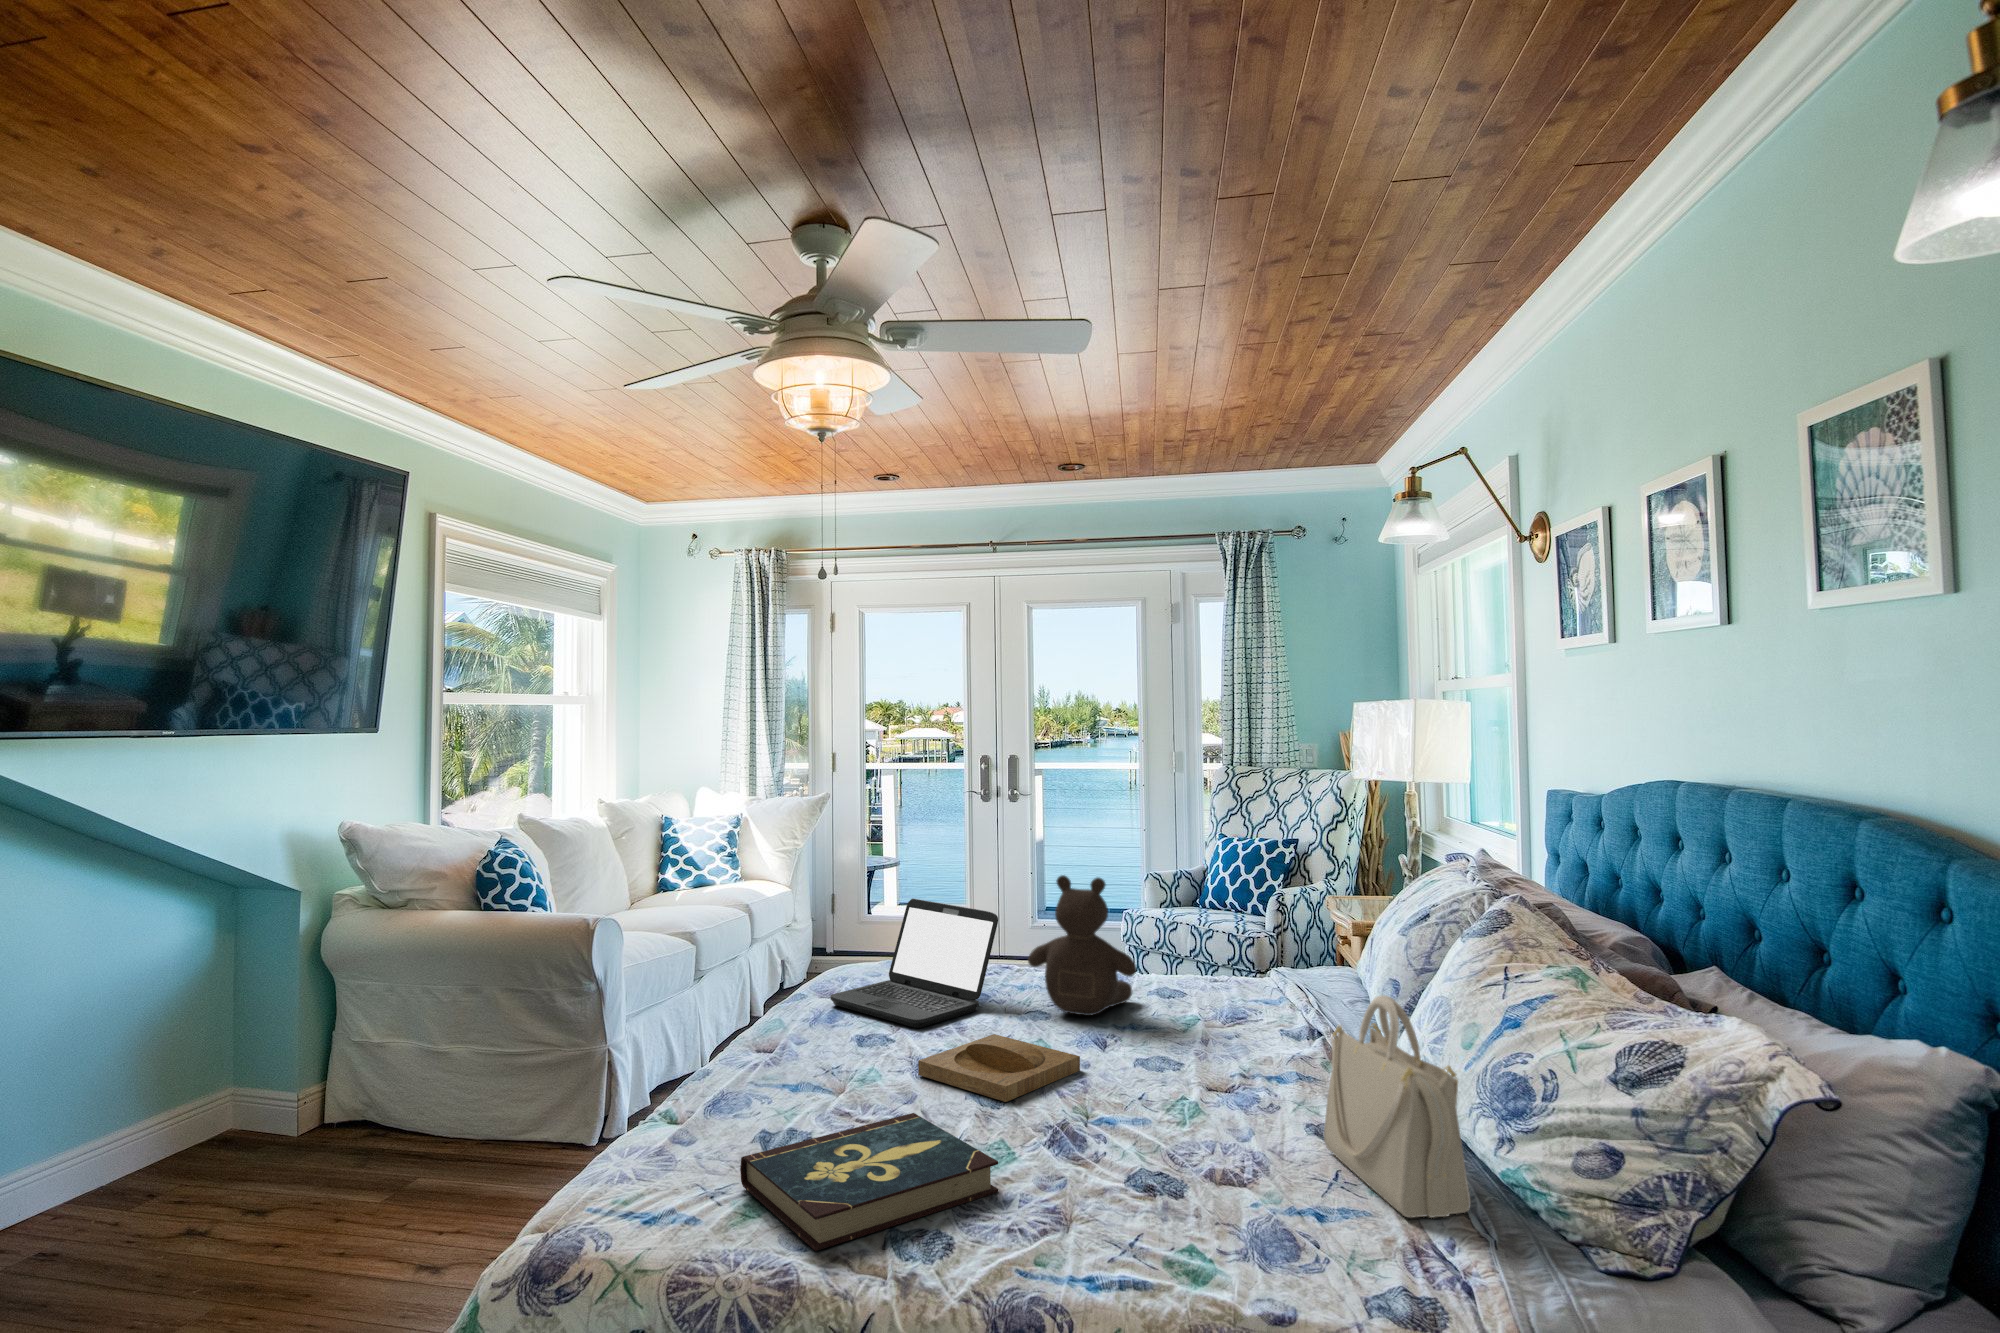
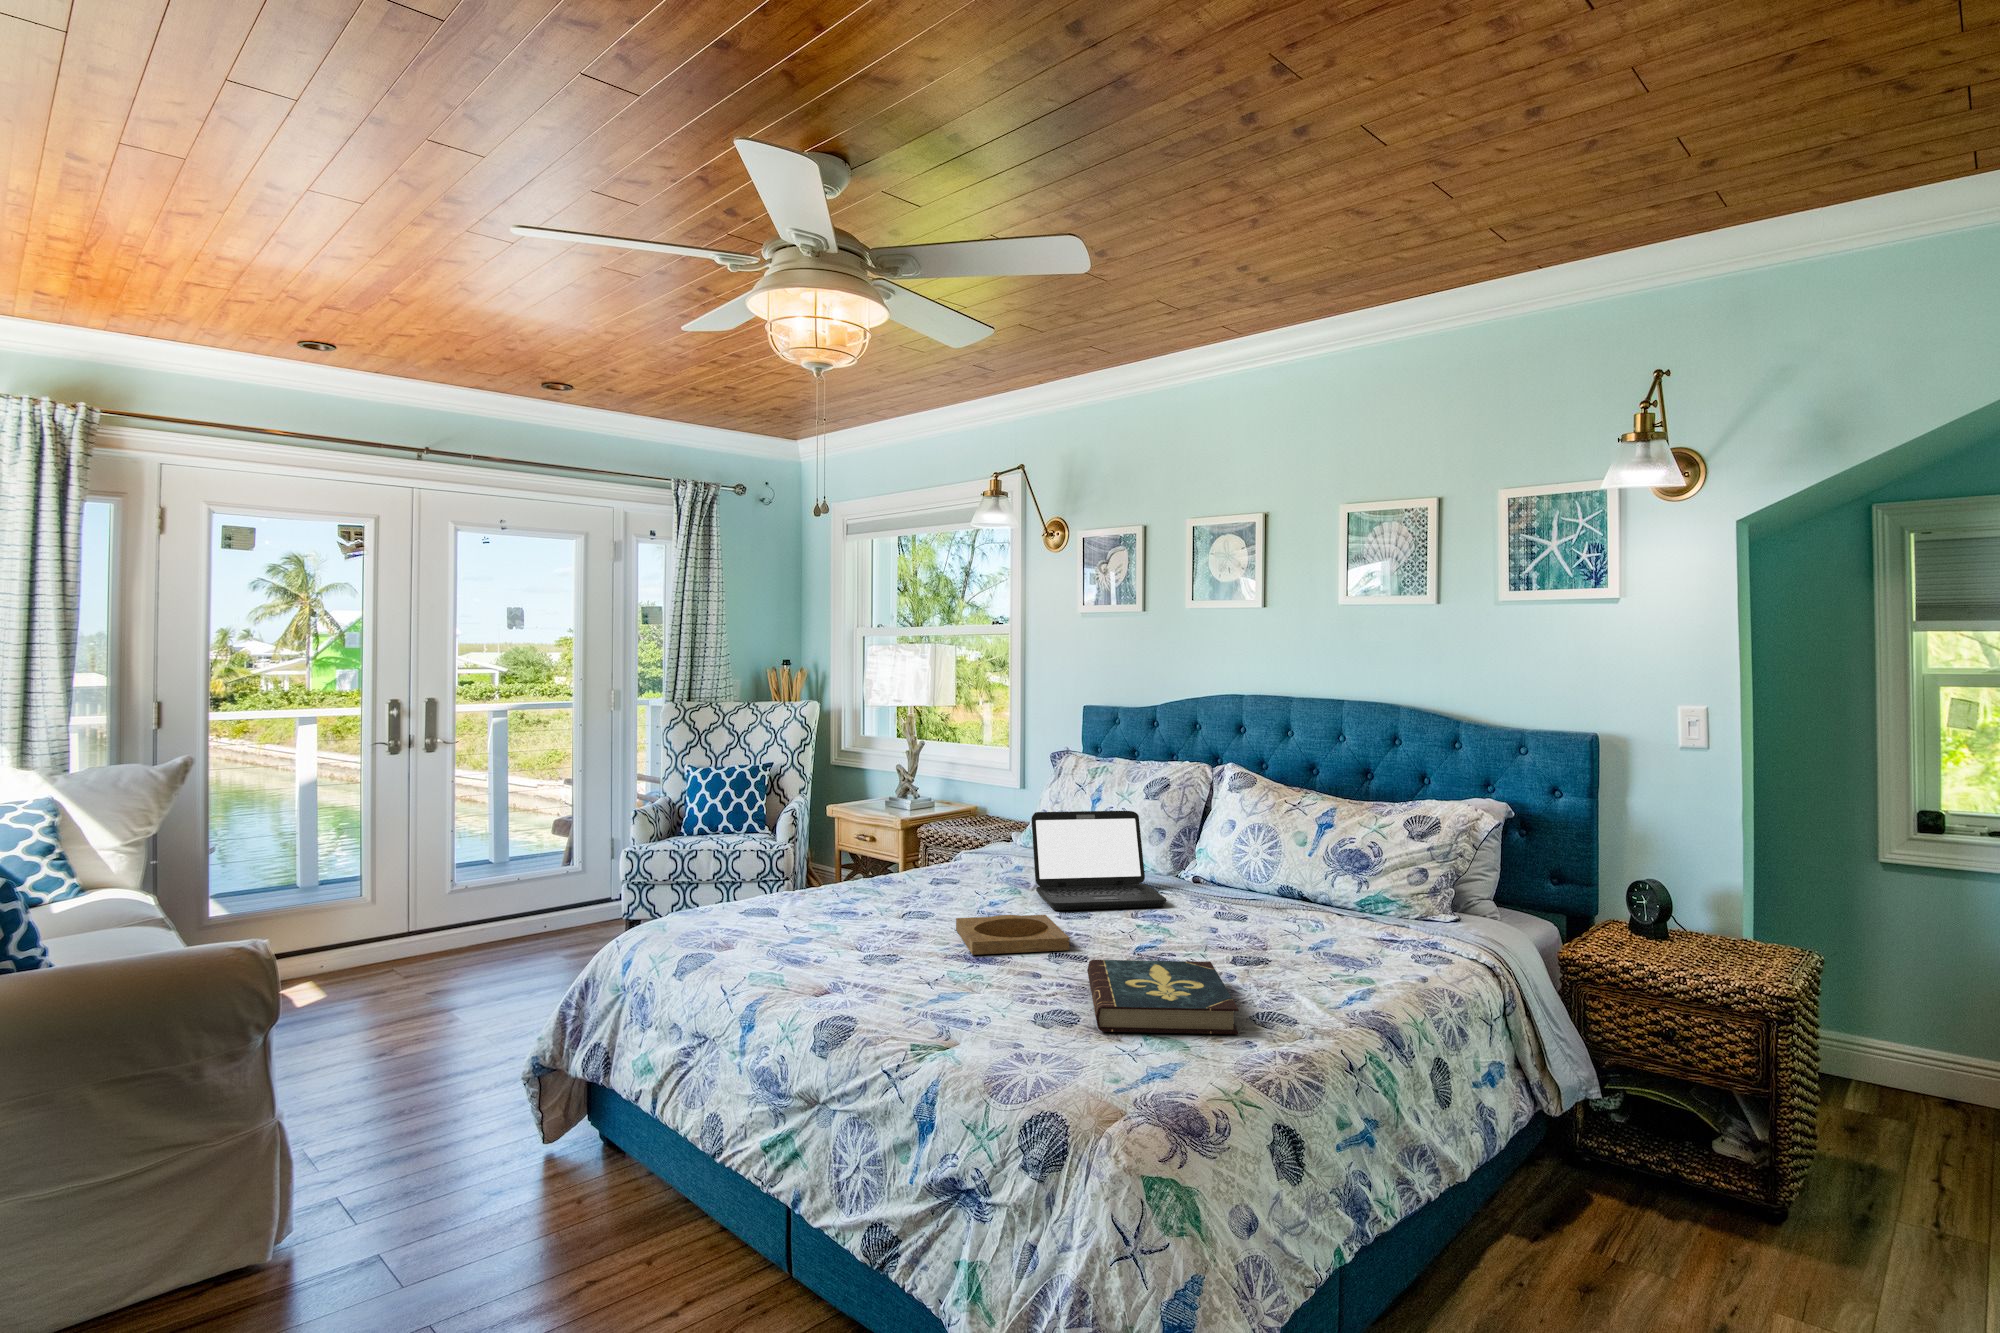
teddy bear: present [1028,875,1137,1016] -> none [890,783,982,901]
laptop: present [830,899,998,1028] -> present [1031,811,1166,910]
handbag: present [1324,996,1470,1218] -> none [1260,815,1371,932]

